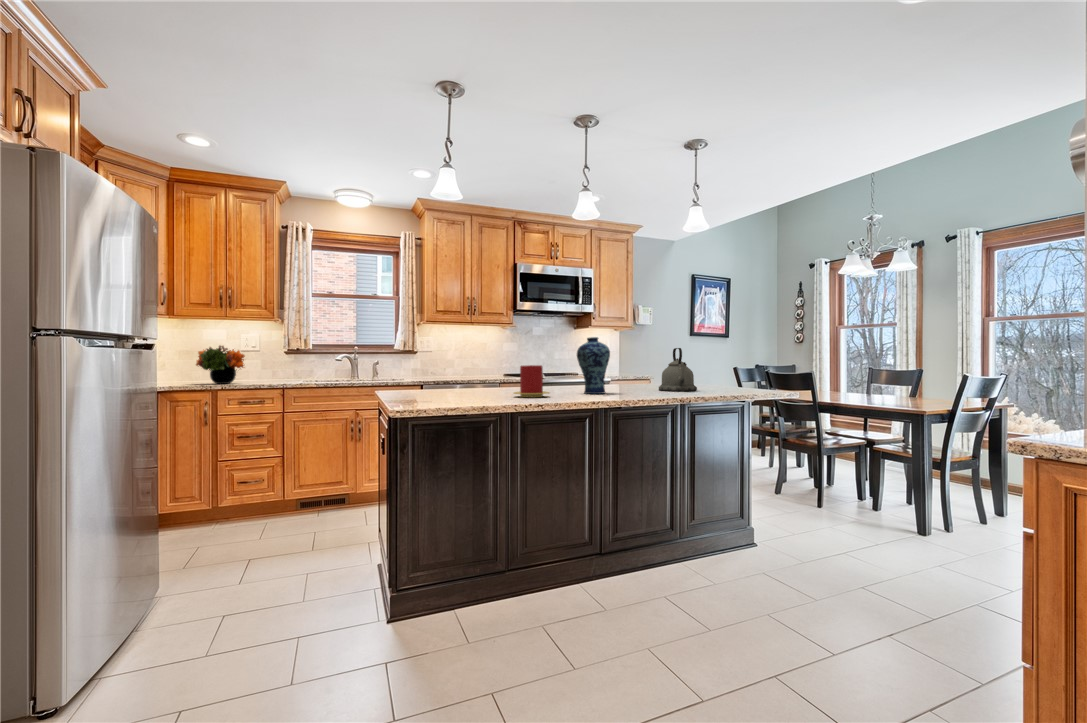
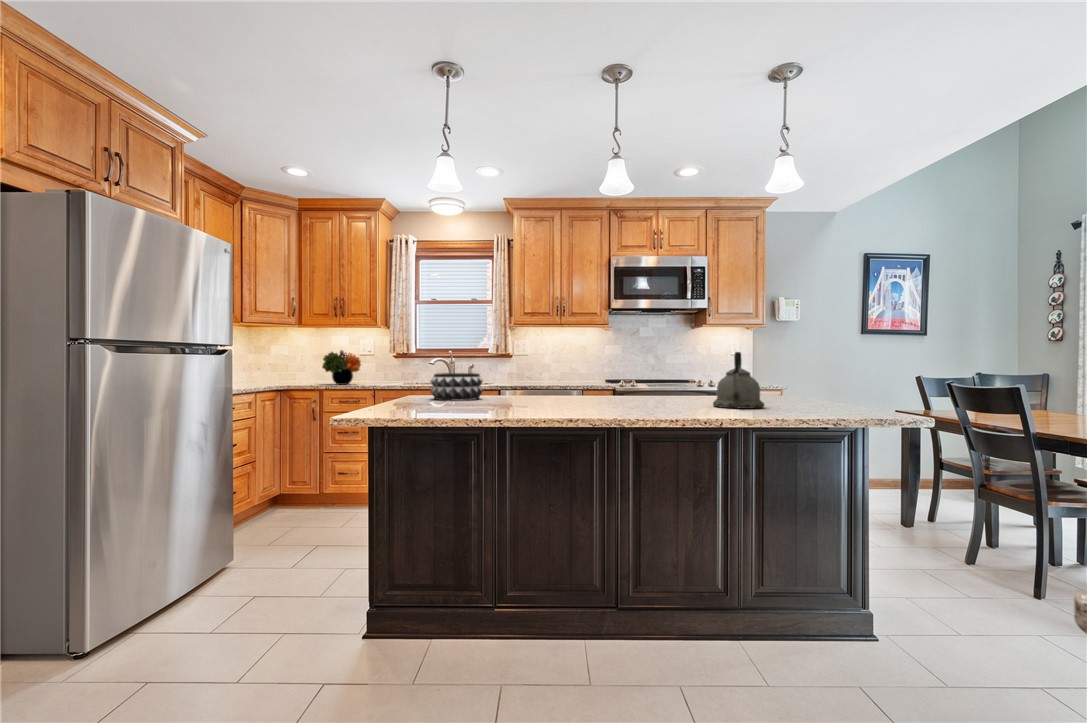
vase: present [577,337,610,394] -> none [590,340,632,408]
candle: present [514,365,549,397] -> none [500,373,542,409]
decorative bowl: none [406,368,458,393] -> present [431,373,483,400]

